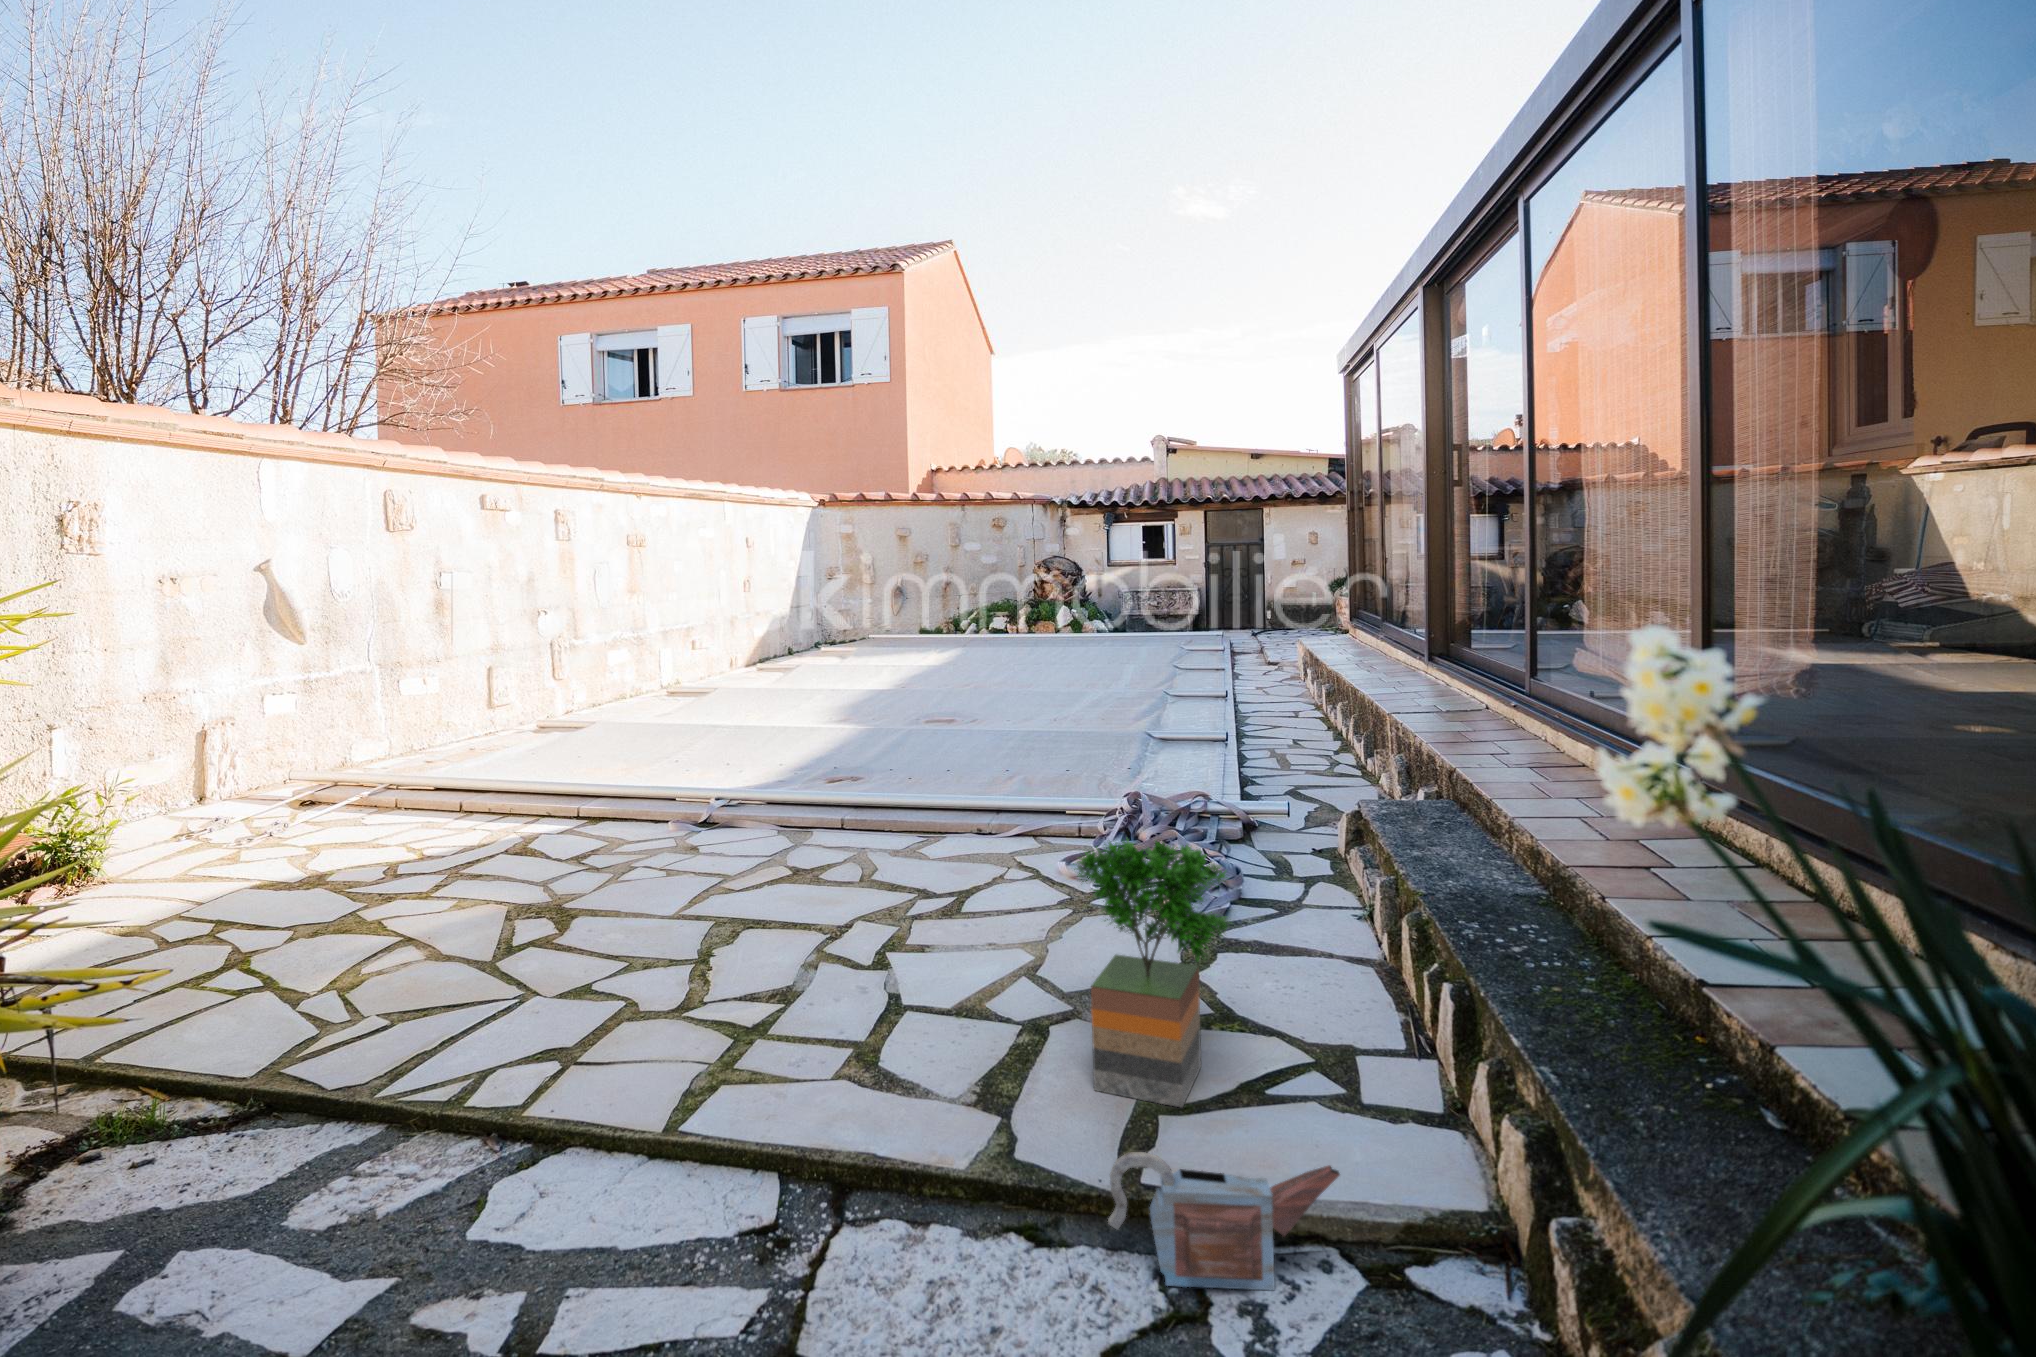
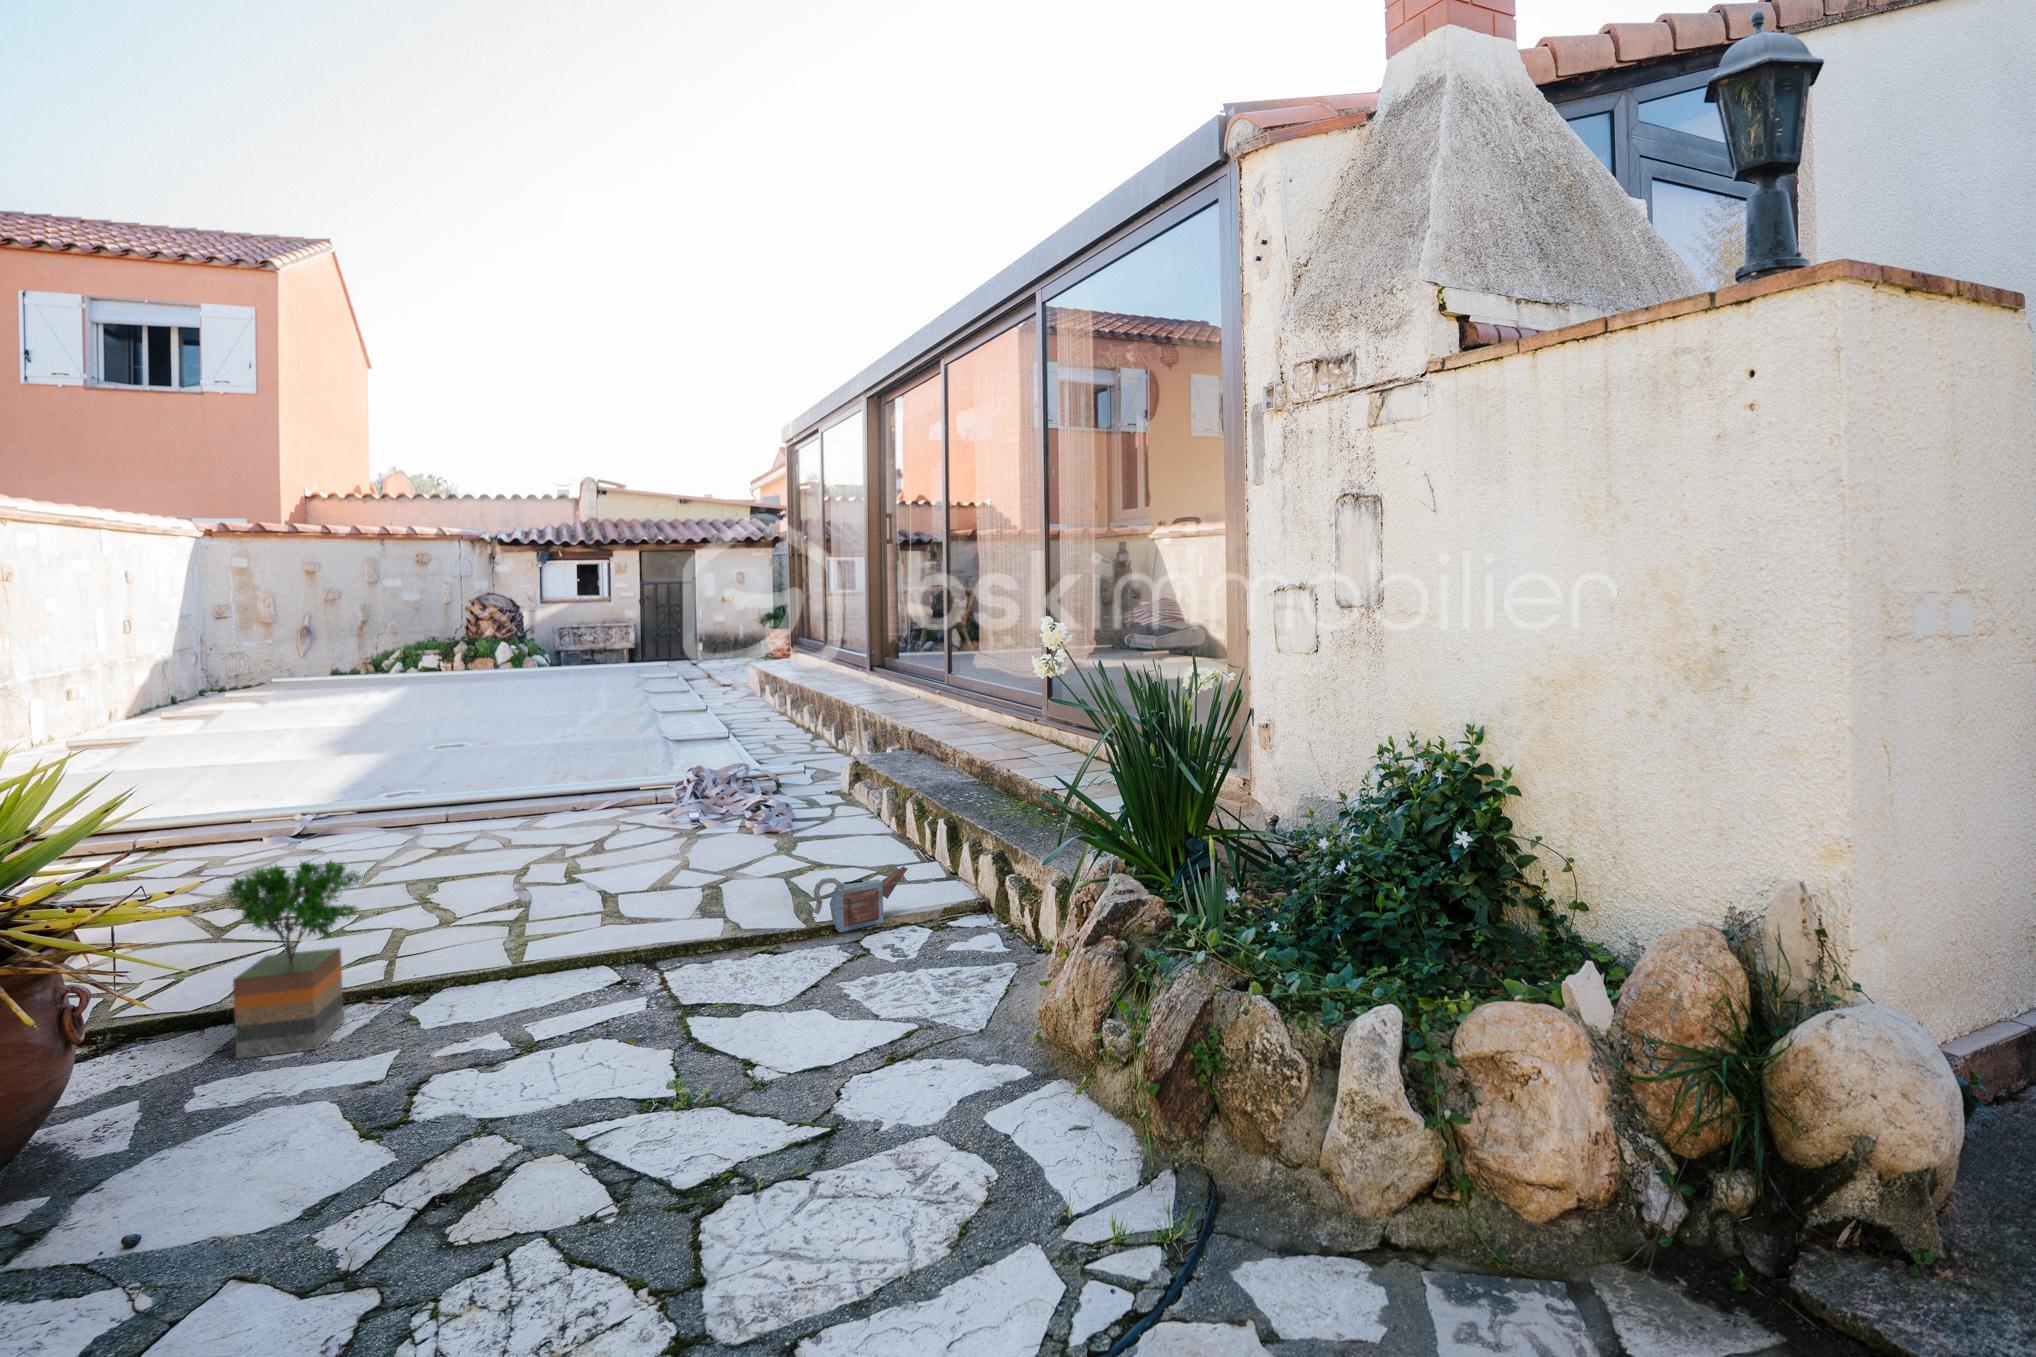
potted tree: present [1074,839,1229,1107] -> present [223,860,363,1059]

